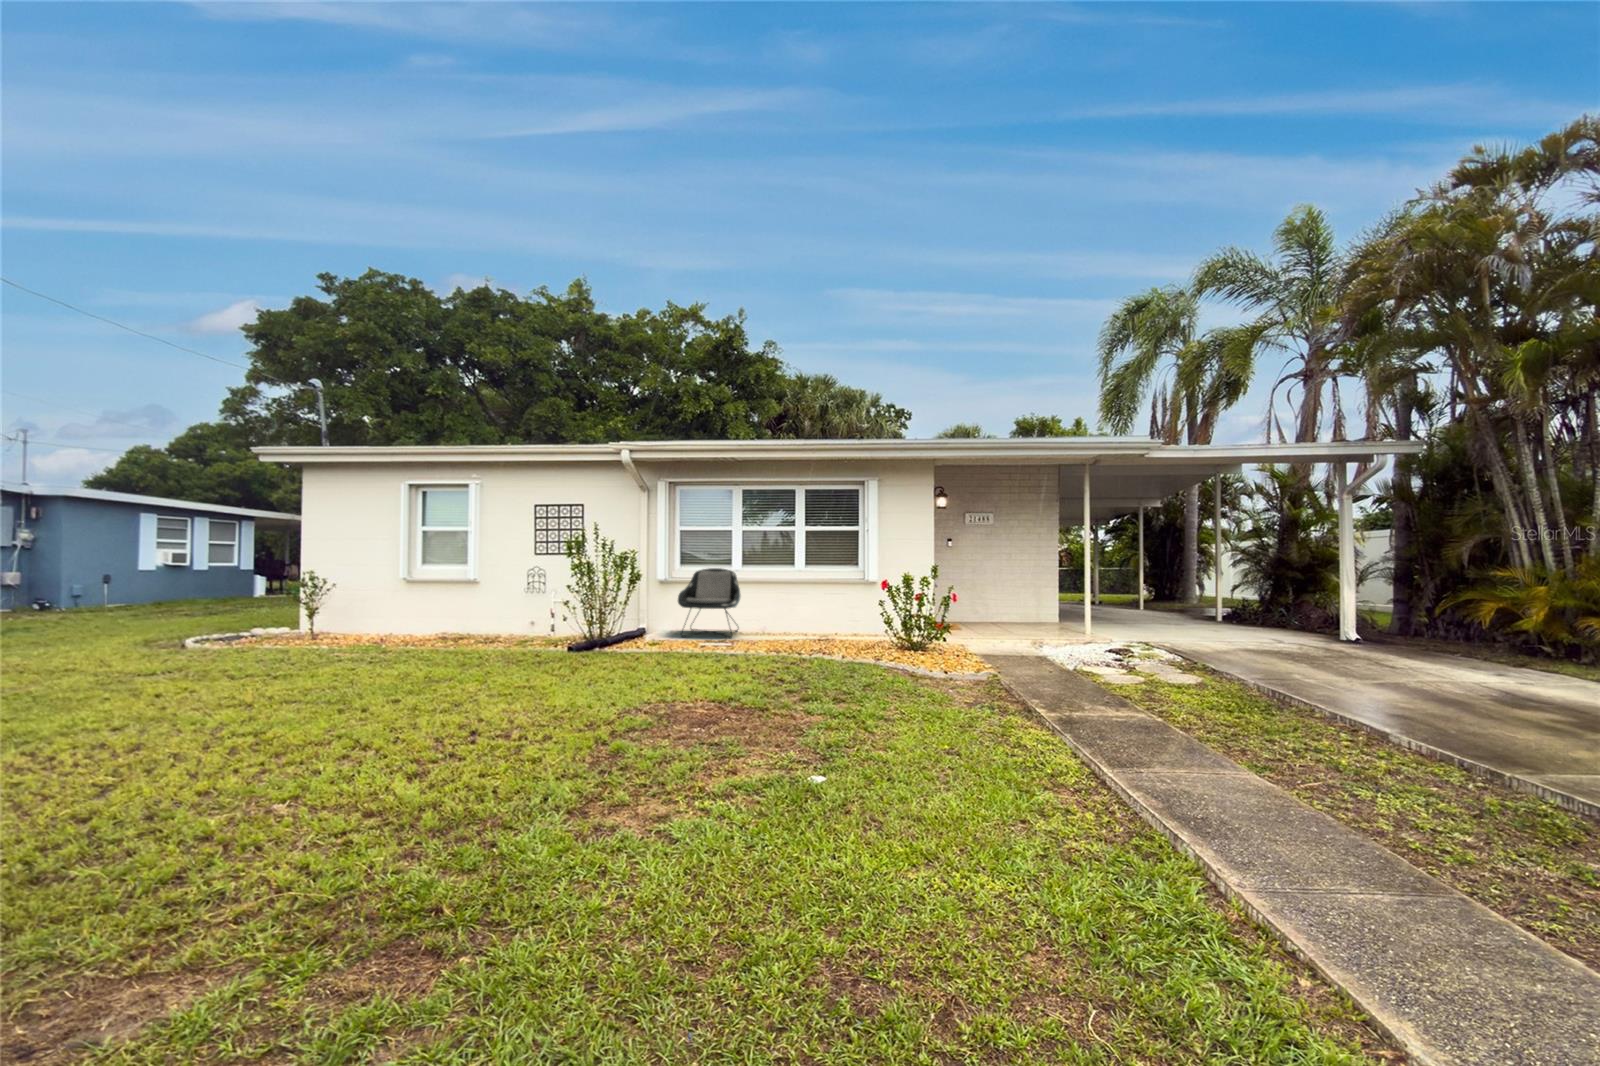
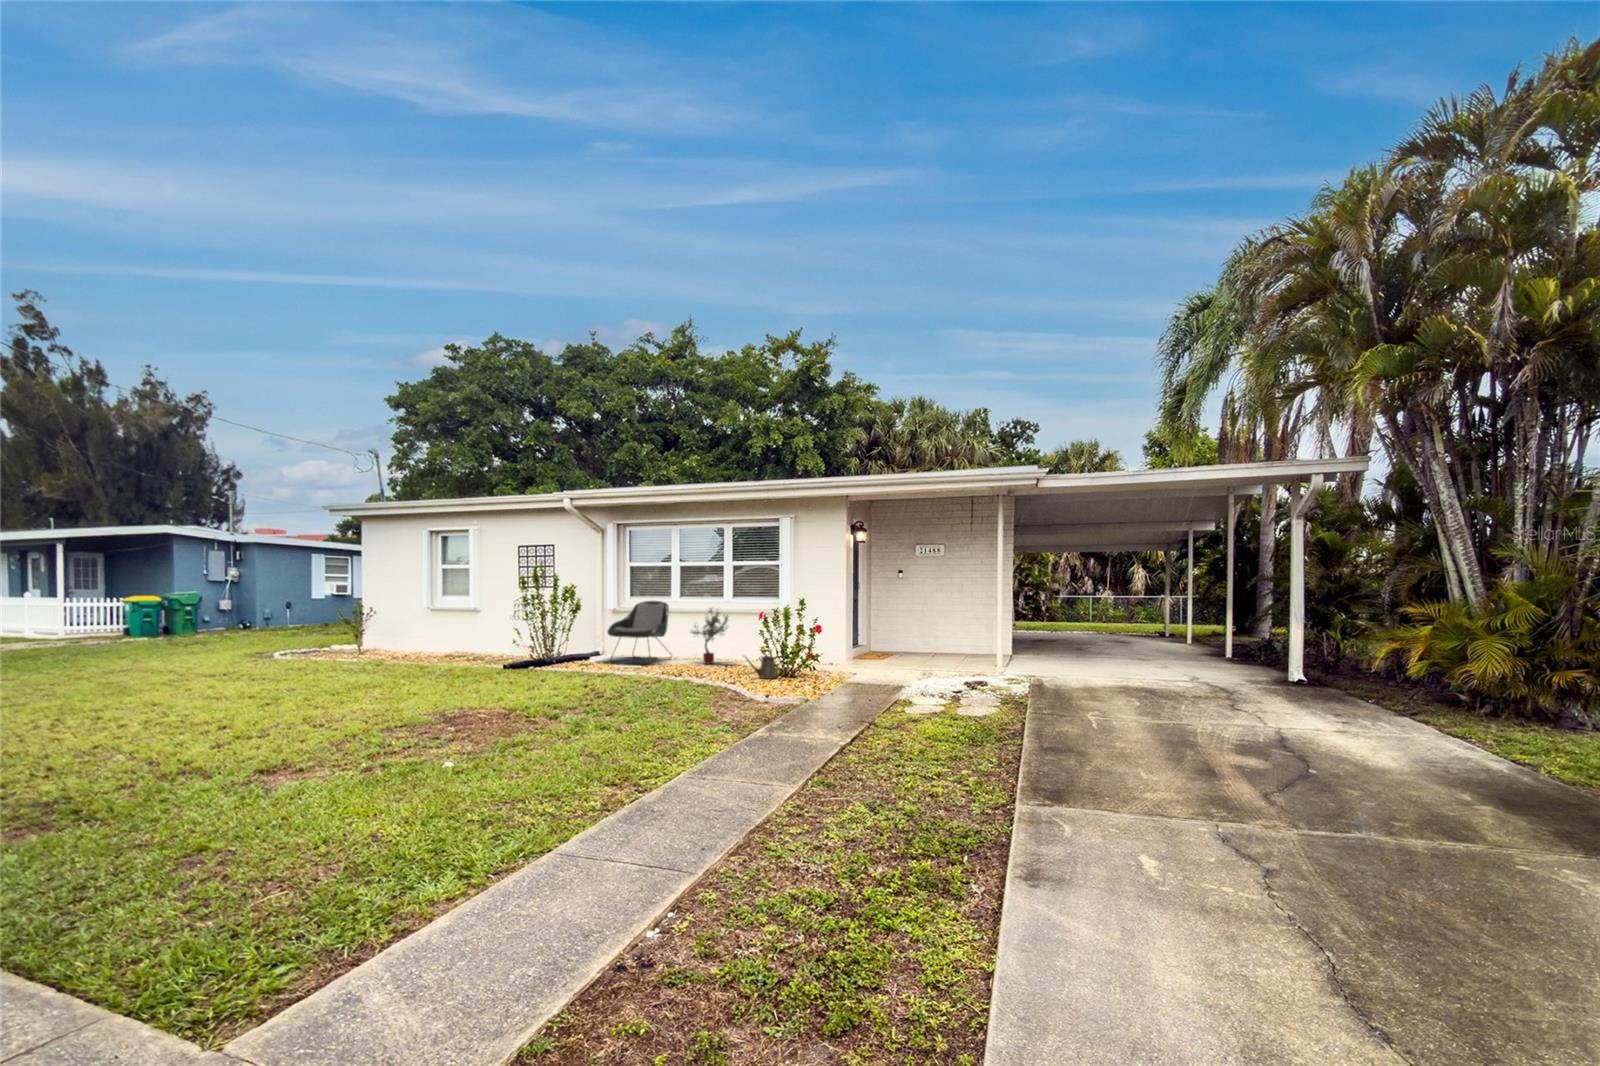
potted tree: none [766,575,815,636] -> present [690,609,728,664]
watering can: none [868,625,902,650] -> present [743,656,777,679]

